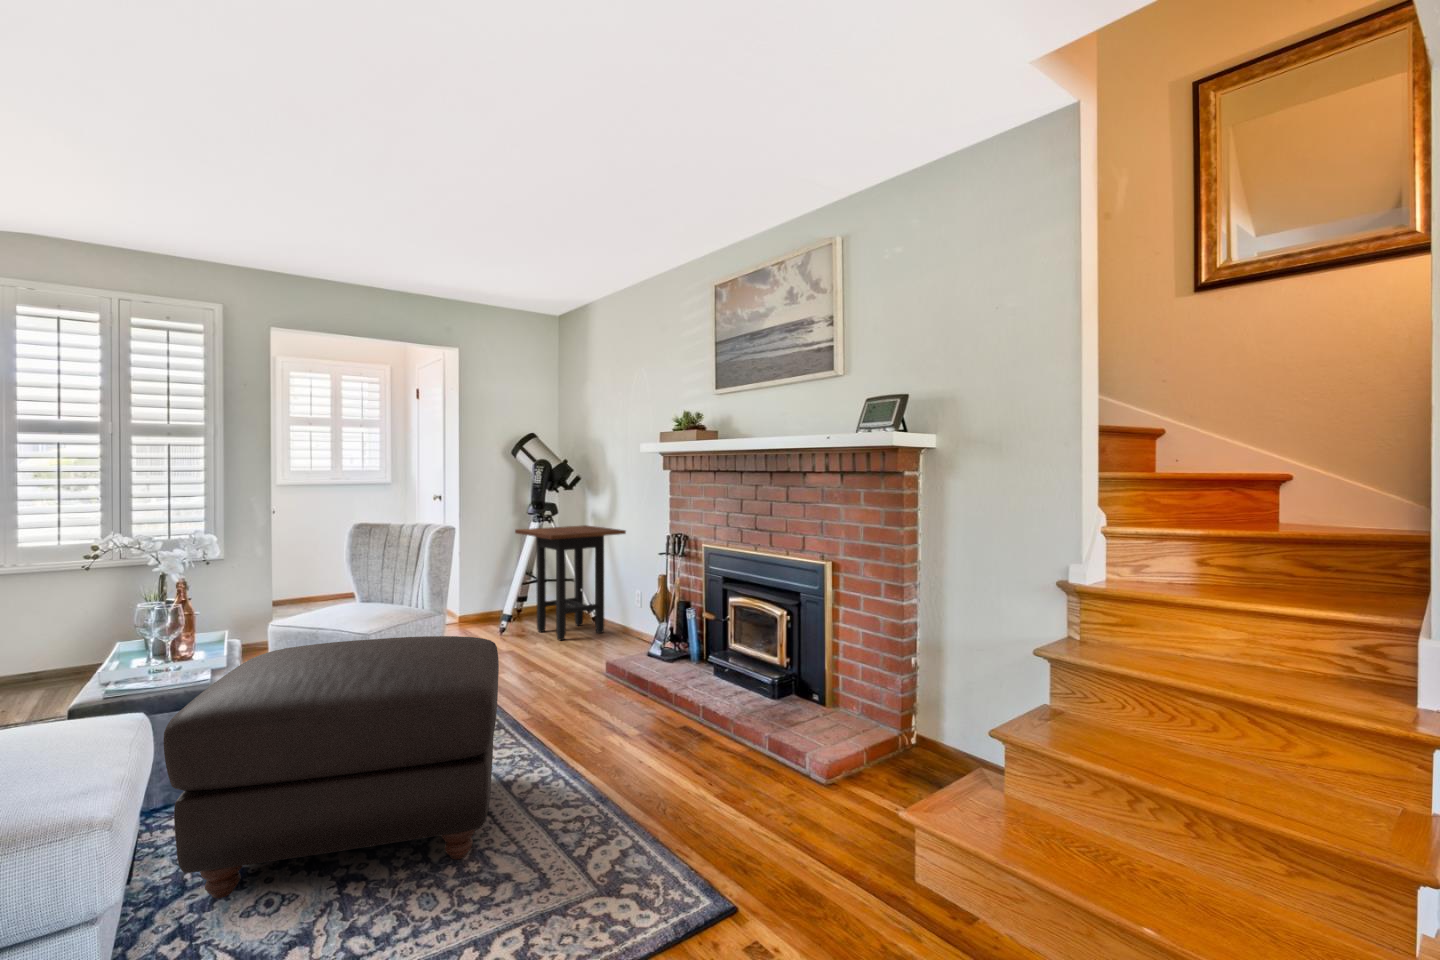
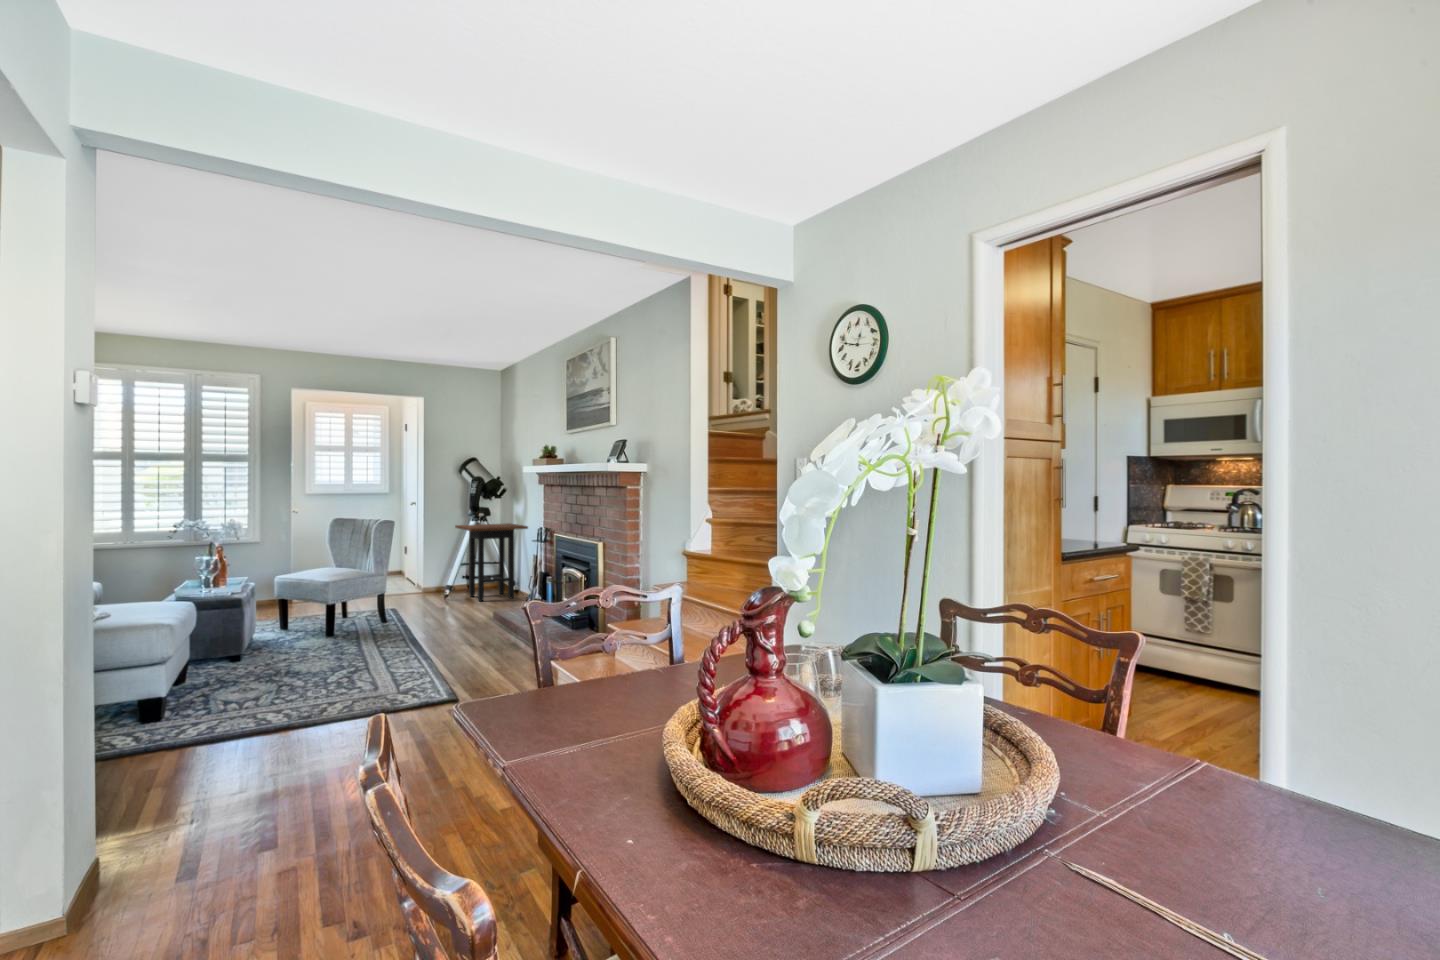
ottoman: present [164,636,499,898] -> none [199,576,386,689]

